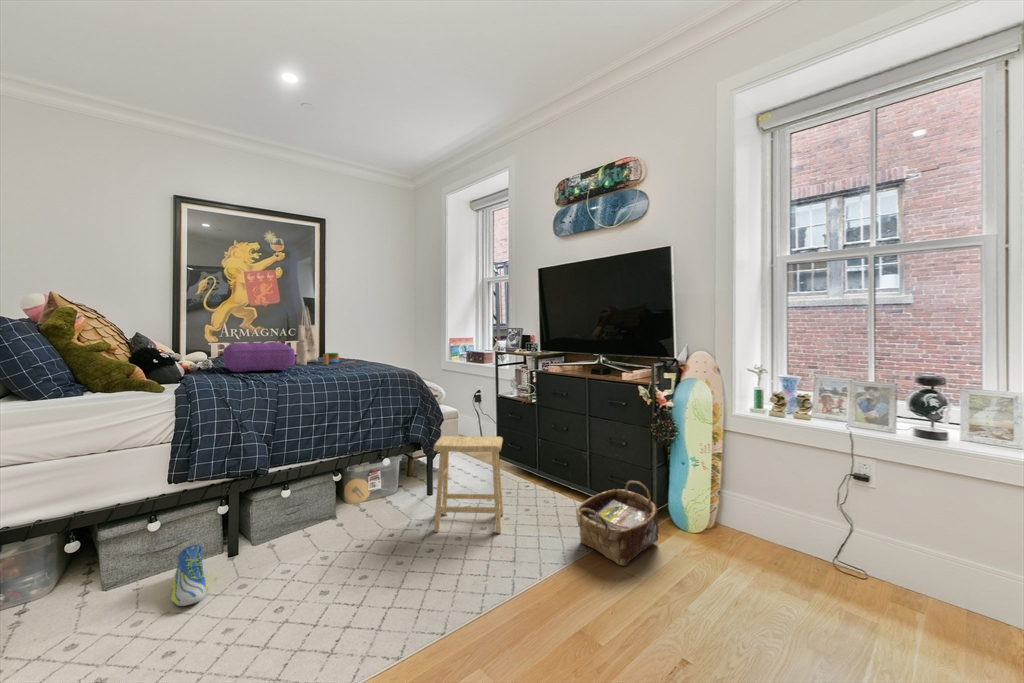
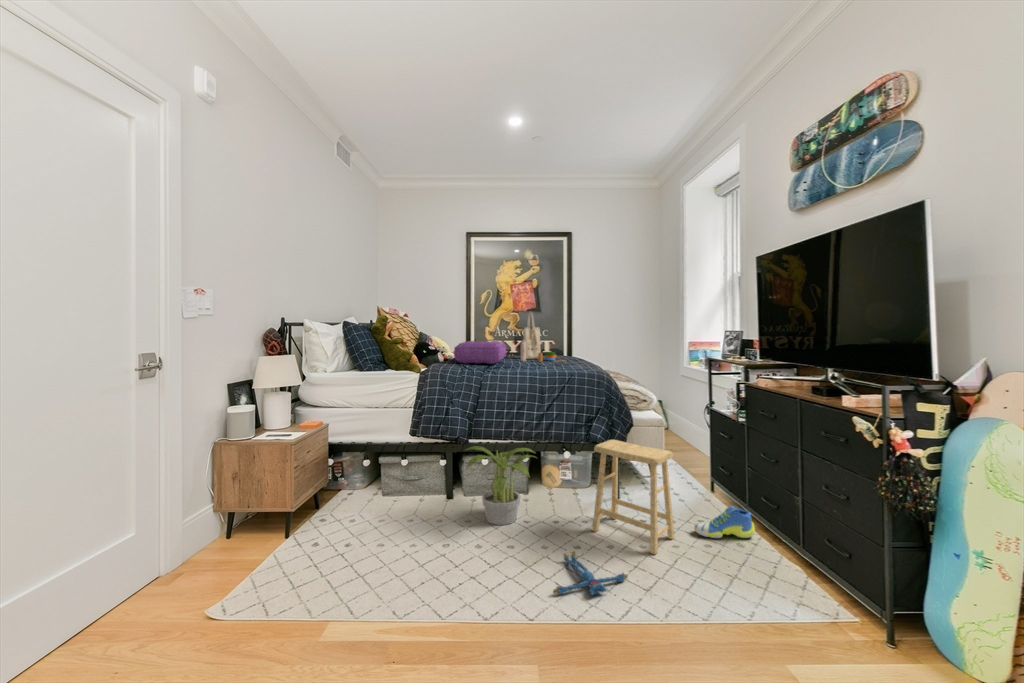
potted plant: none [273,464,371,565] -> present [466,446,536,525]
woven basket: present [576,481,658,566] -> none [733,546,870,649]
sneaker: present [171,545,208,606] -> present [694,506,755,538]
plush toy: none [431,557,497,606] -> present [553,552,628,595]

